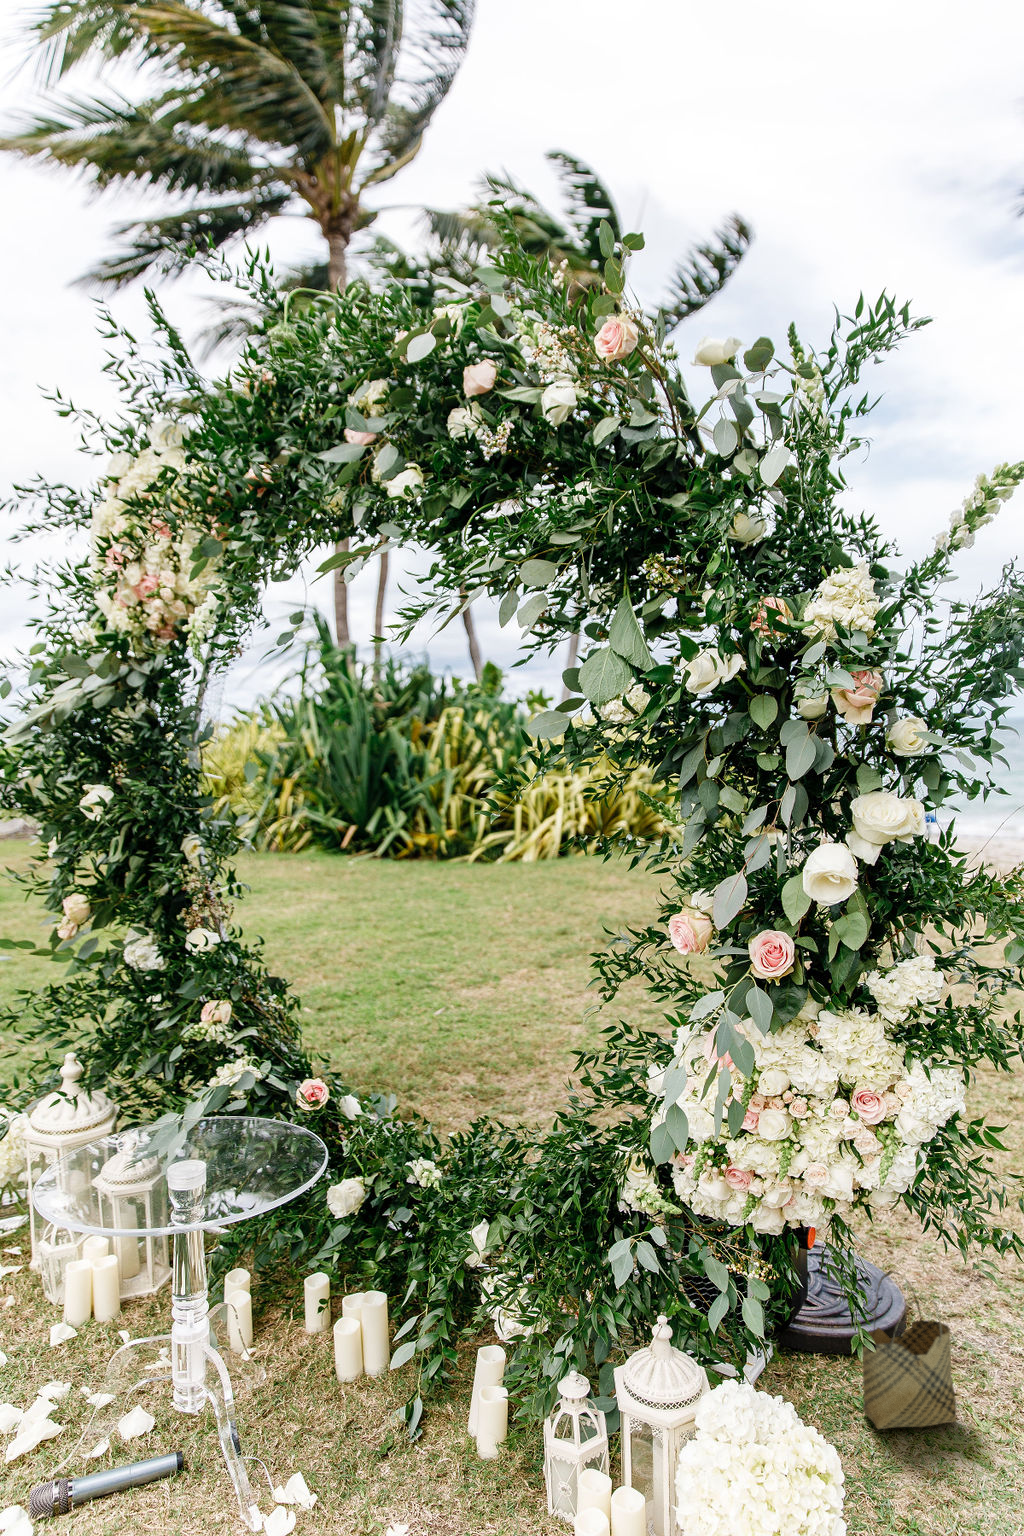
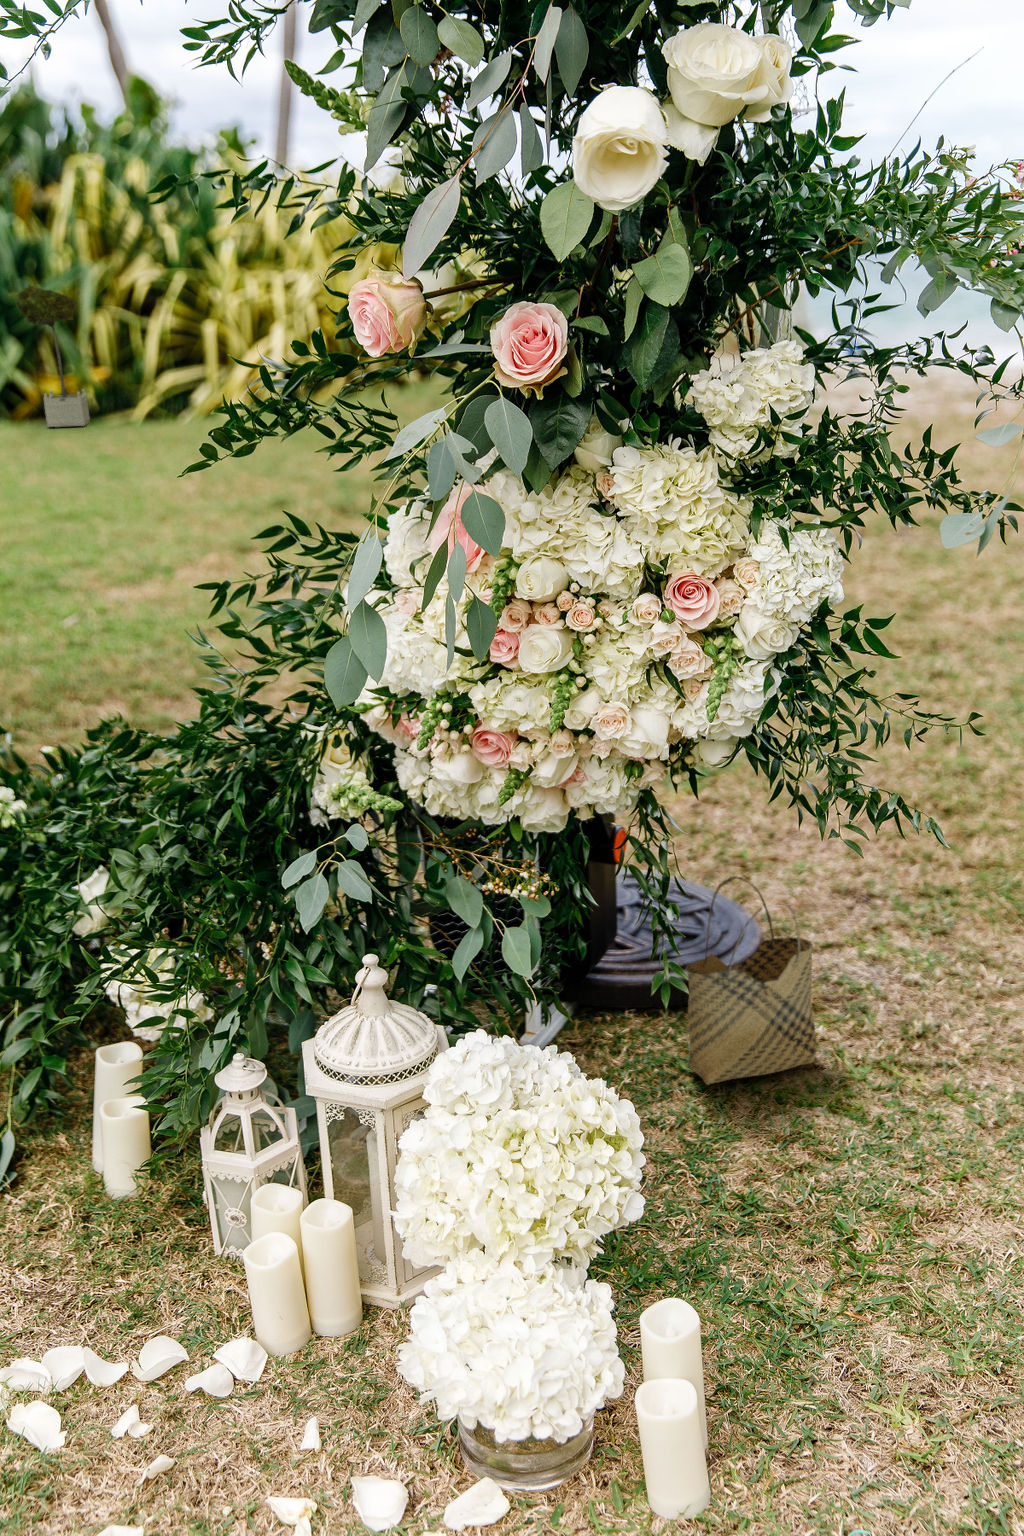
potted tree: none [406,780,442,865] -> present [16,285,90,427]

